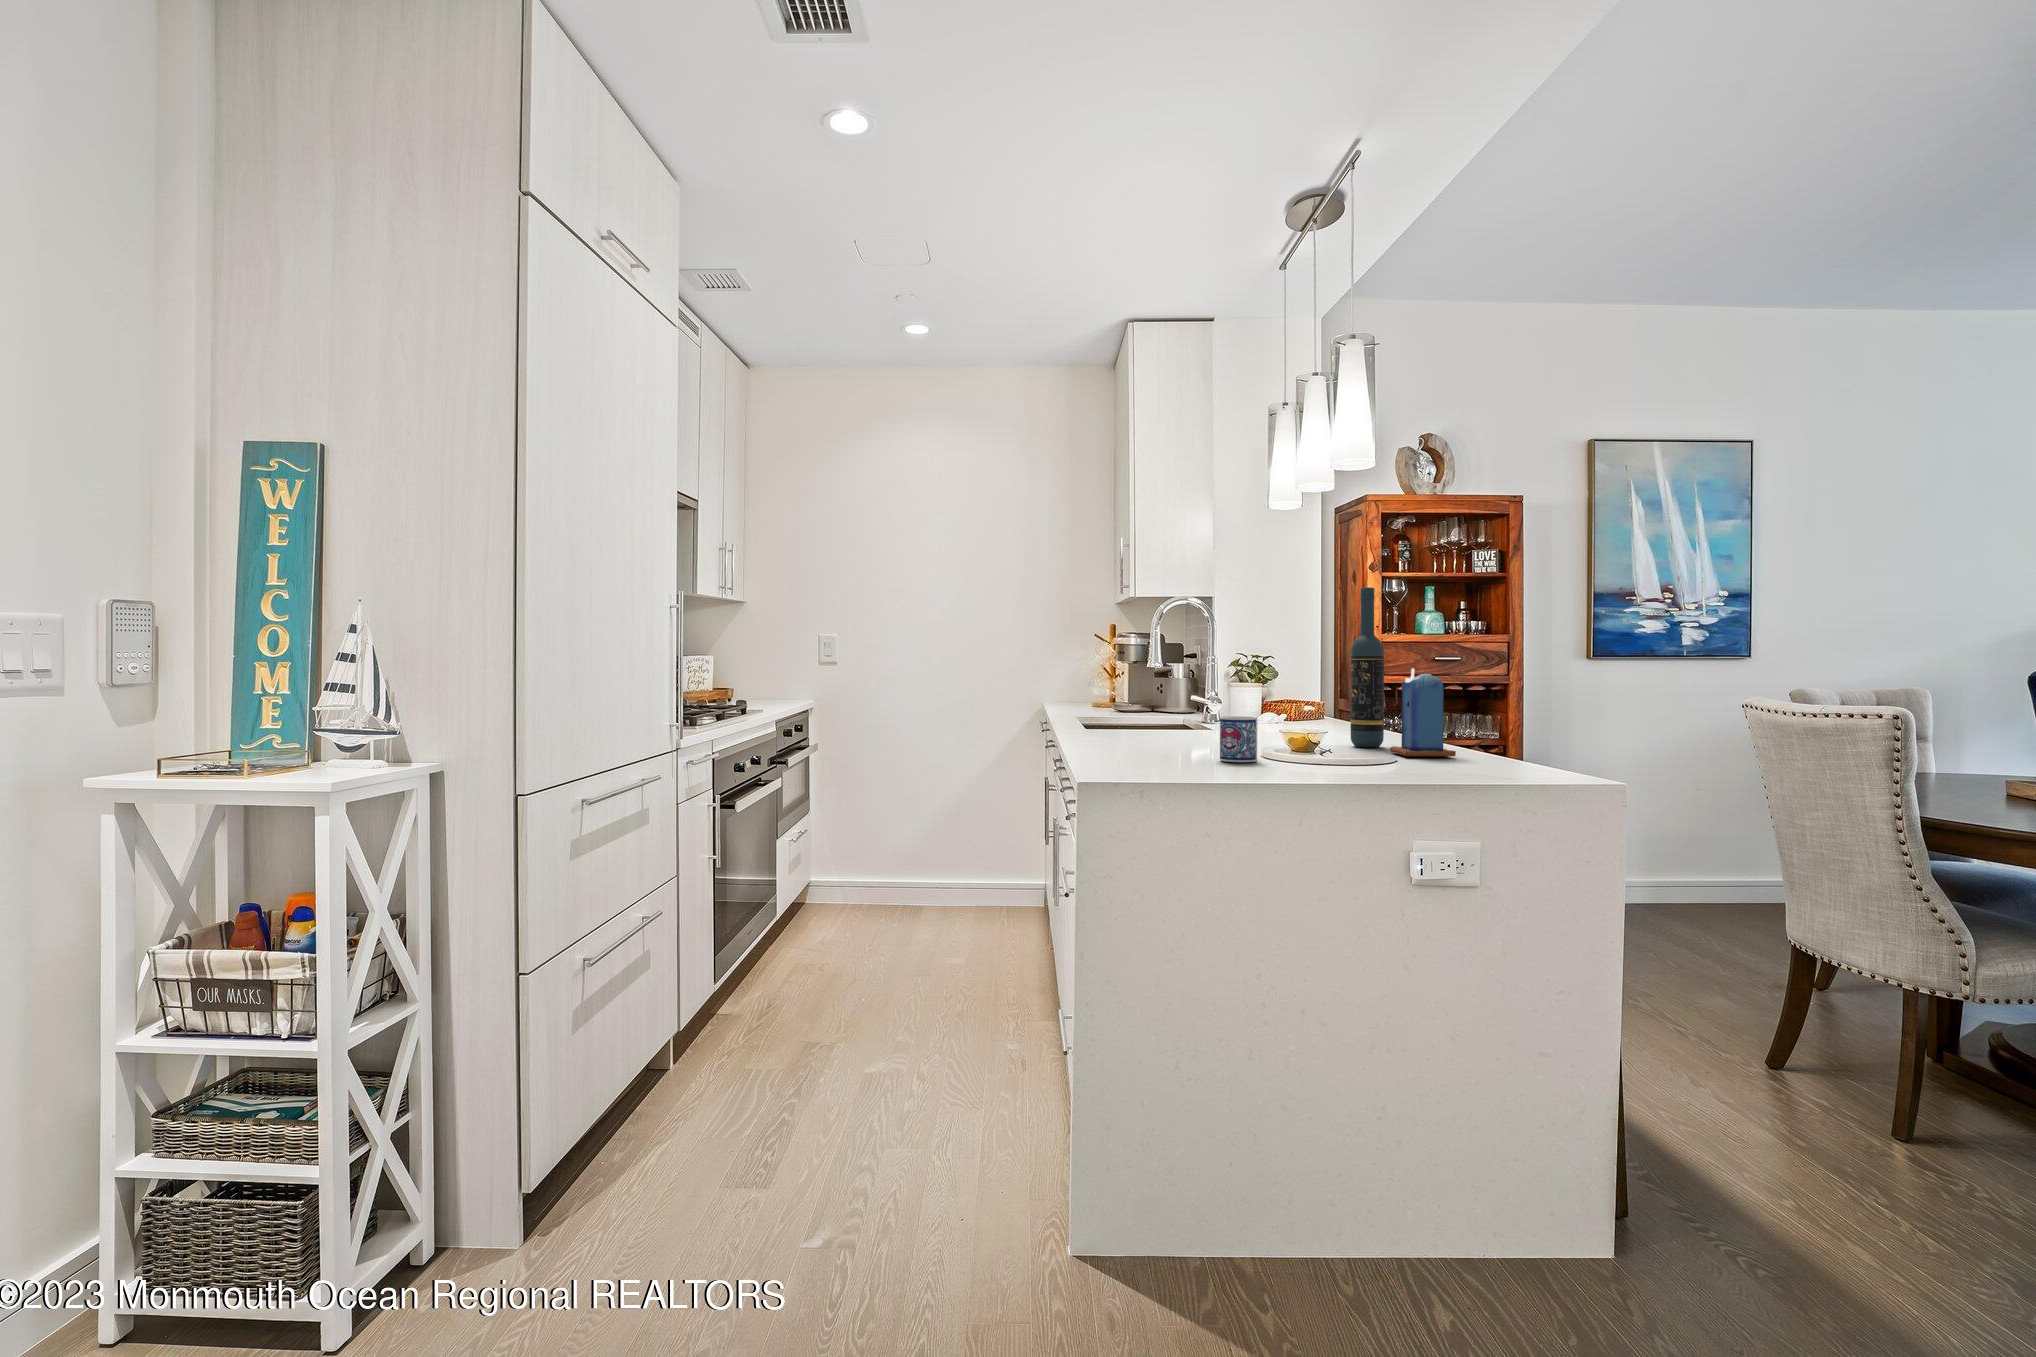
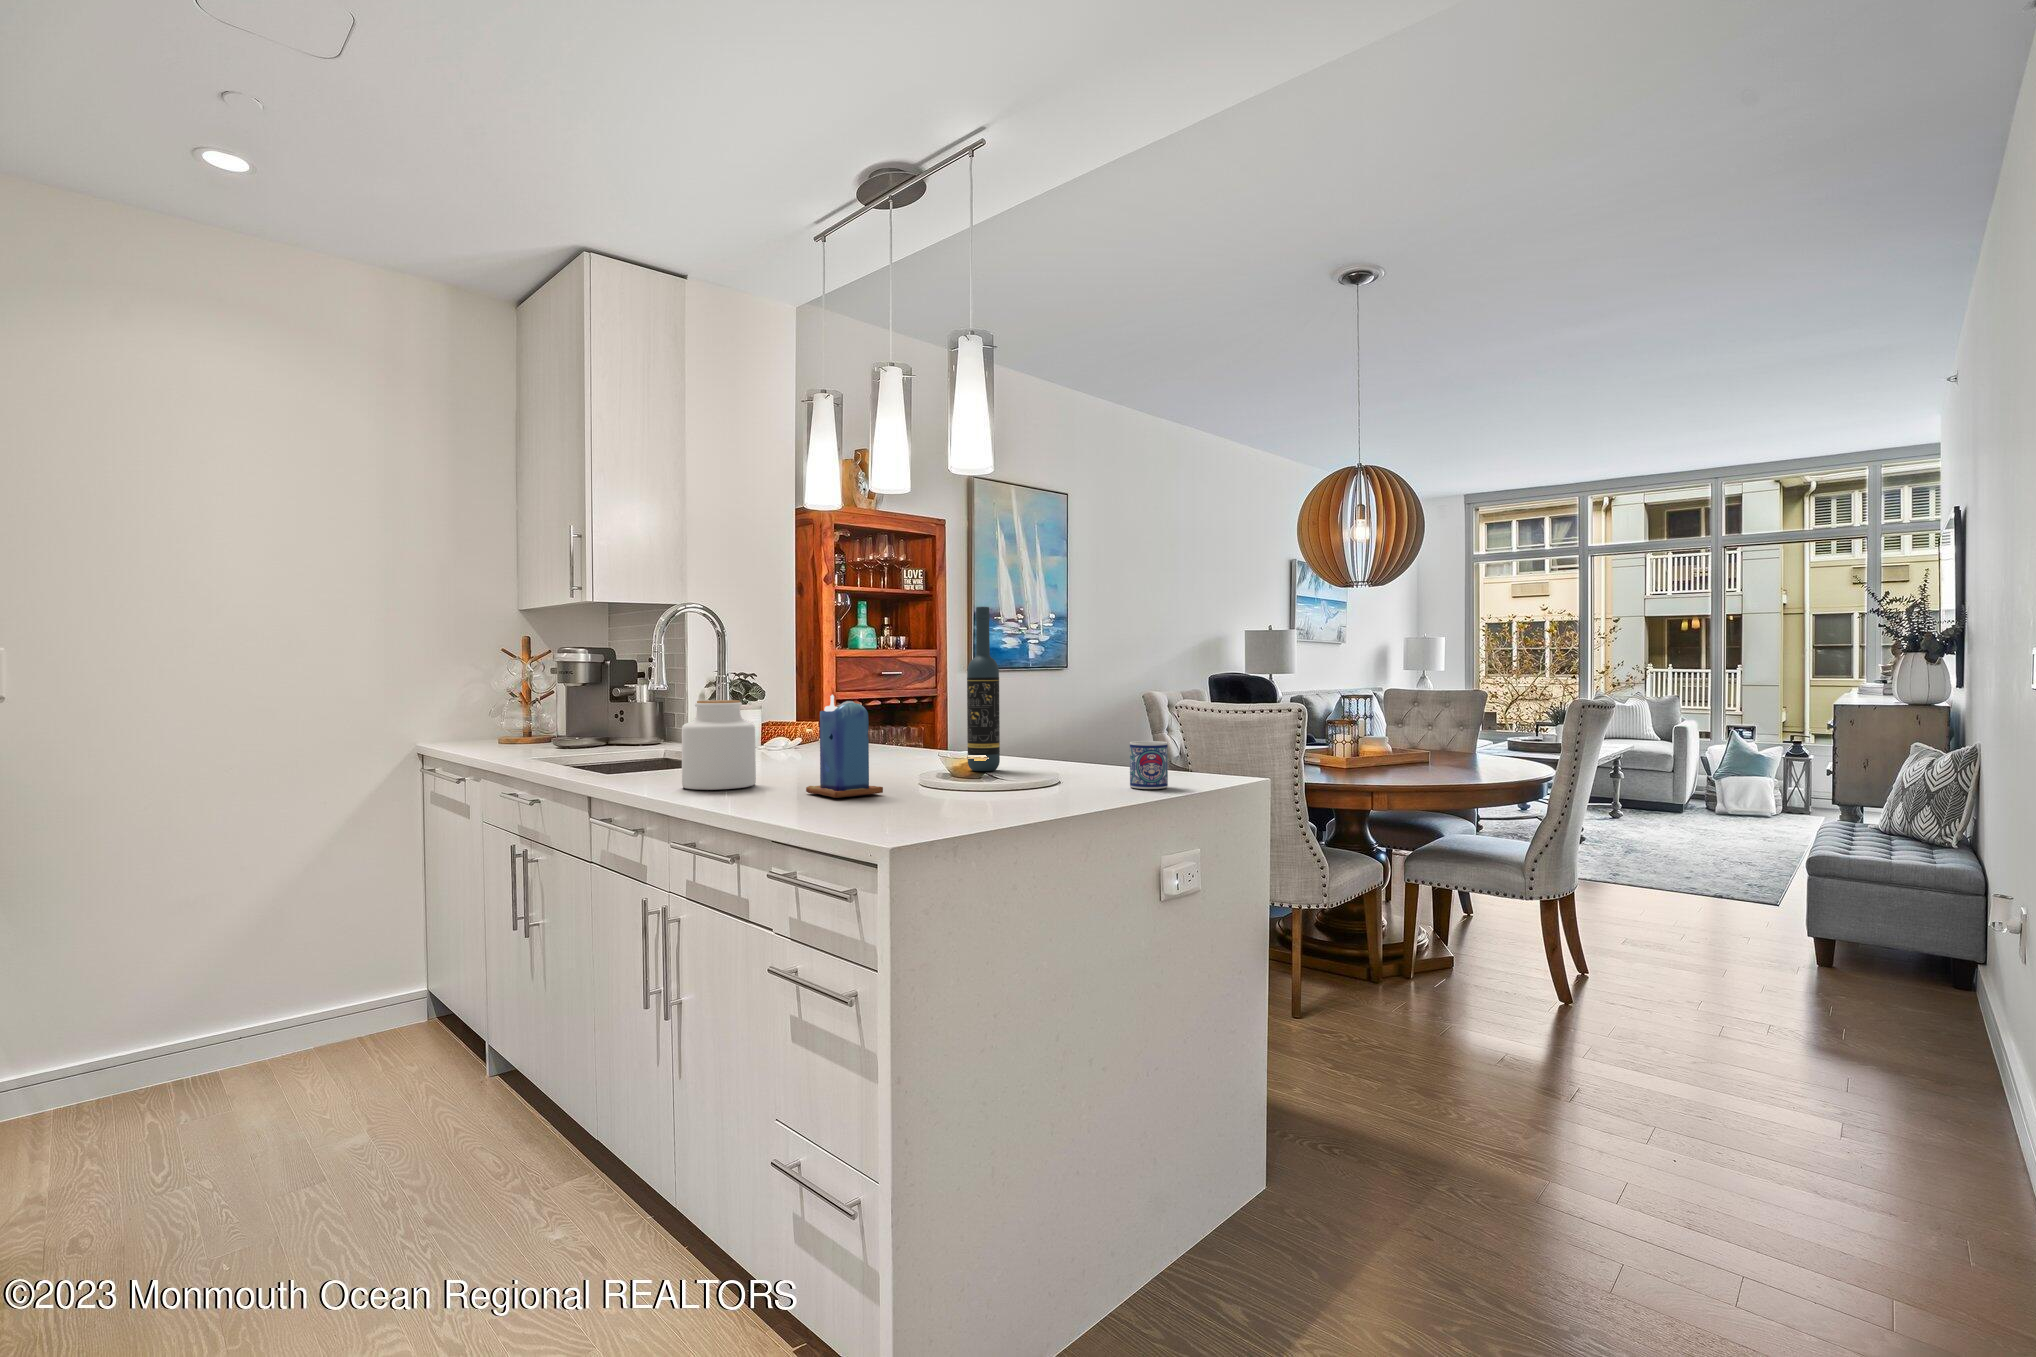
candle: present [1390,668,1456,757] -> present [806,695,883,798]
jar: none [1089,673,1145,742] -> present [682,700,756,790]
mug: present [1220,716,1257,762] -> present [1130,741,1168,789]

